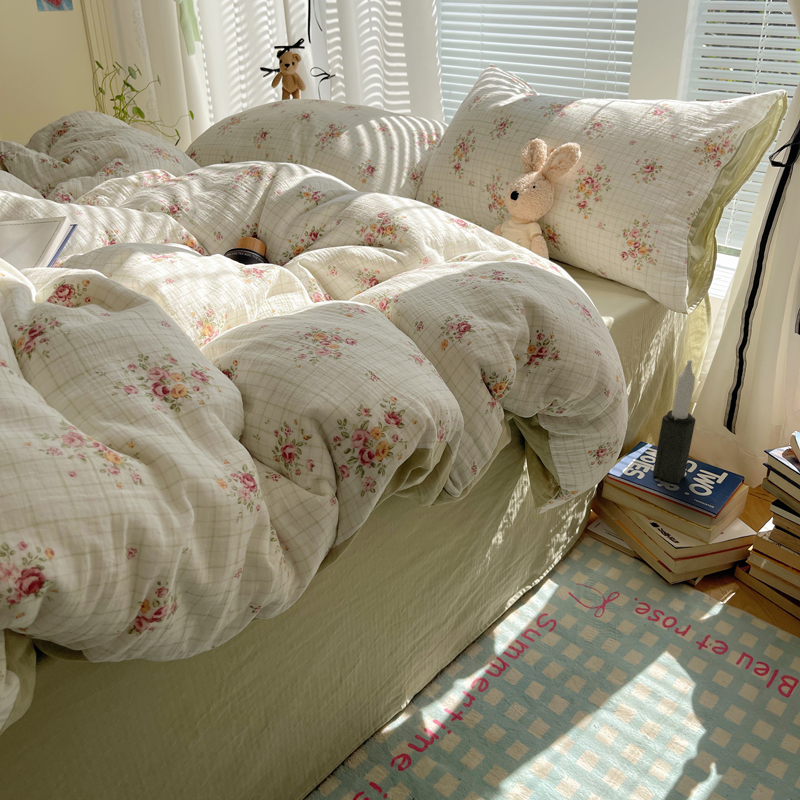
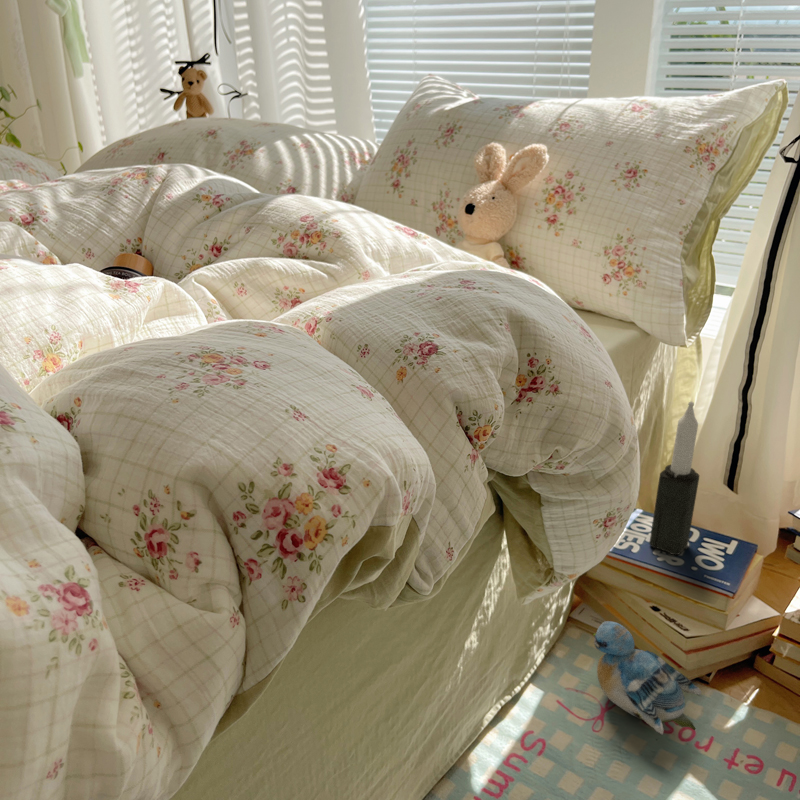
plush toy: none [600,532,682,618] -> present [593,621,701,734]

